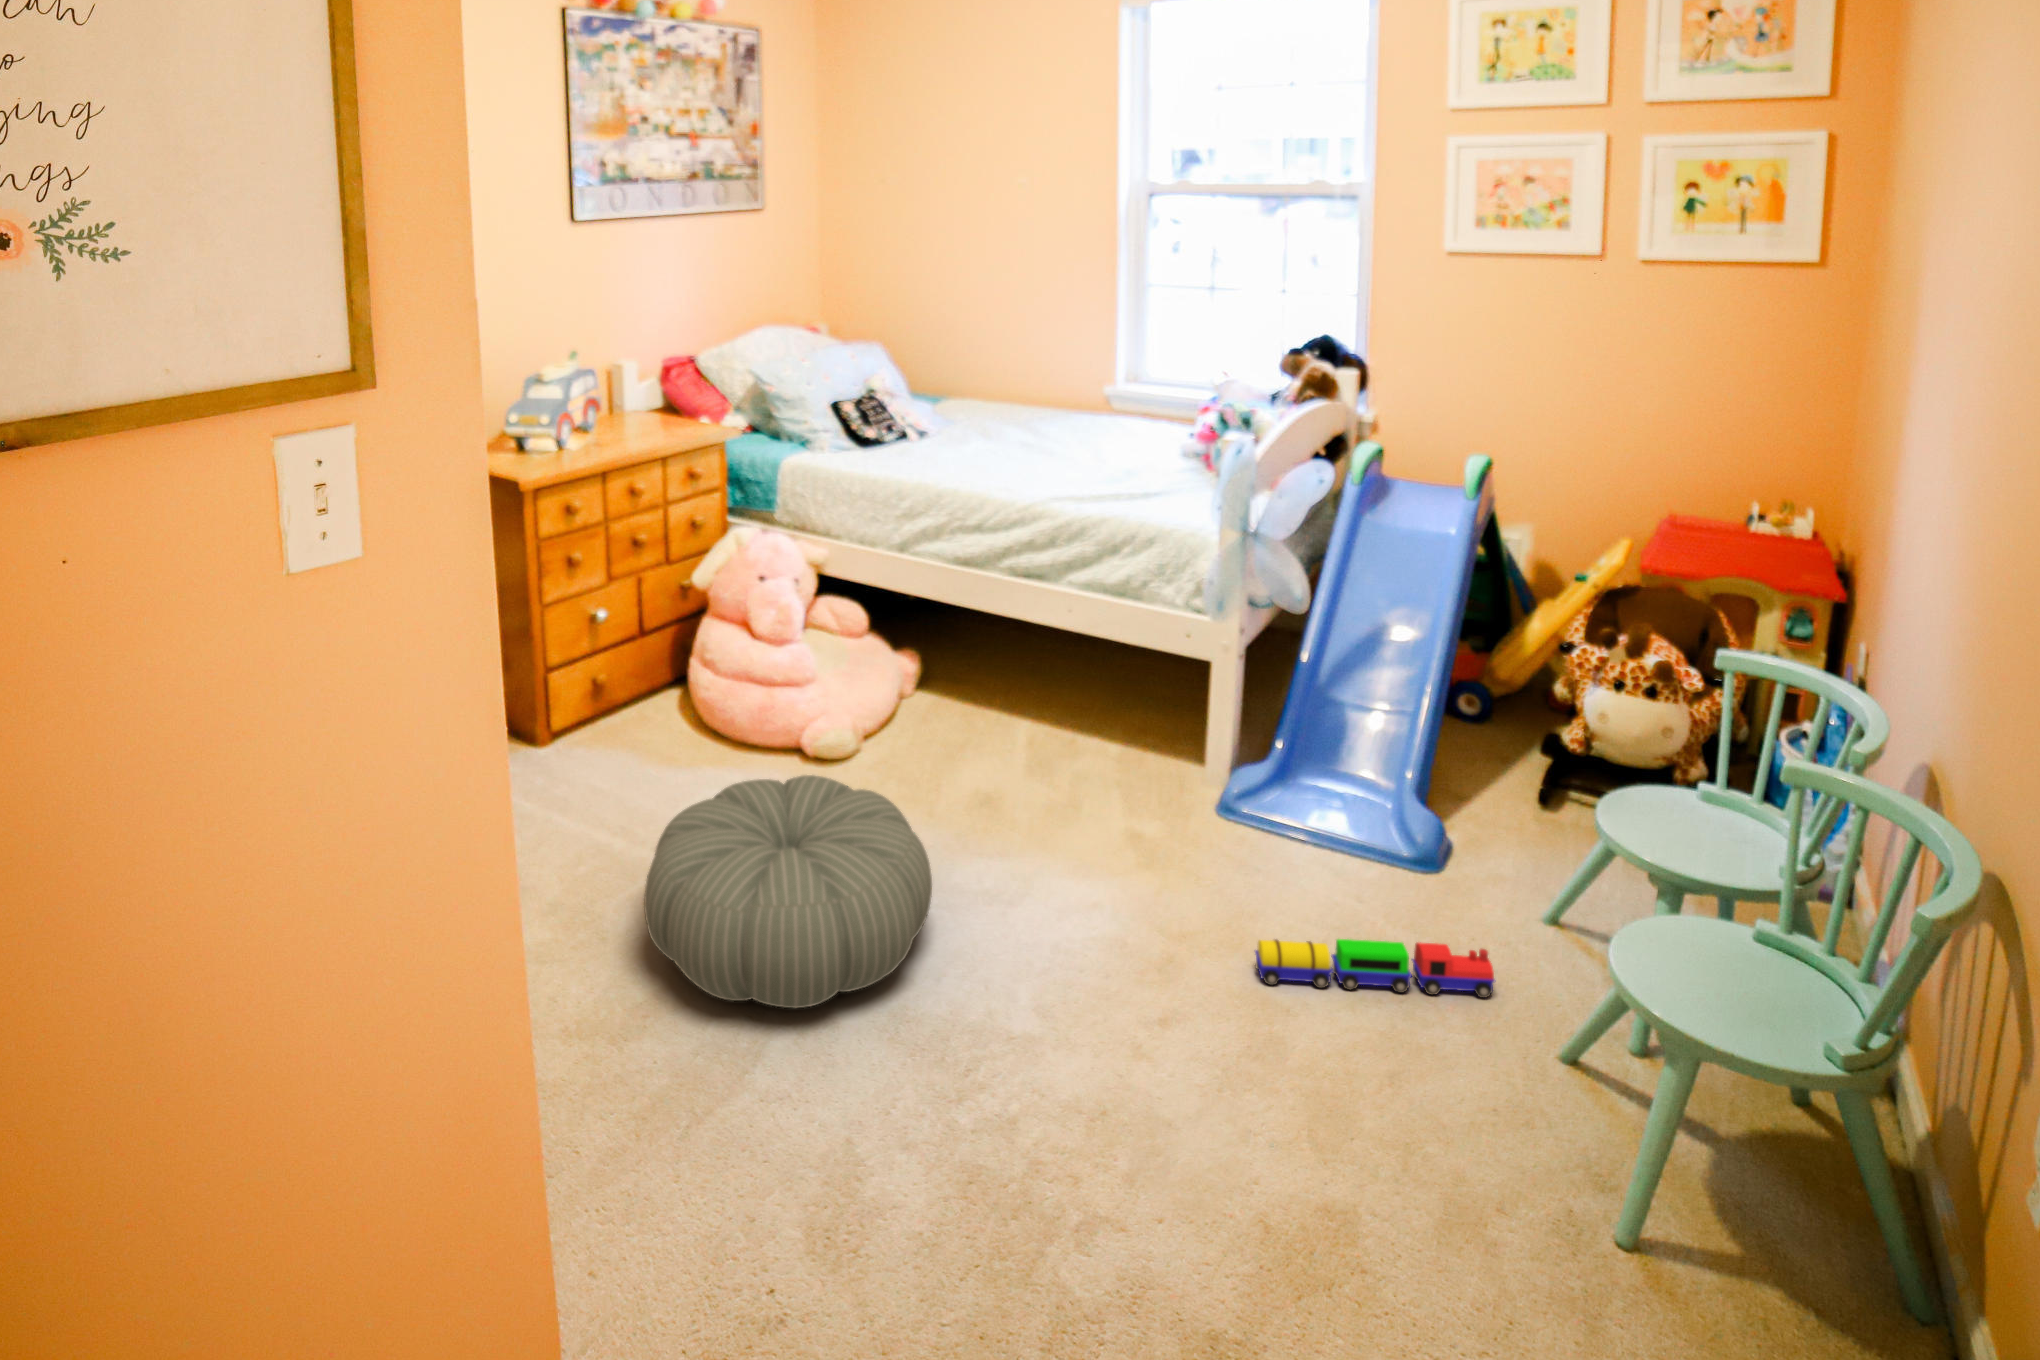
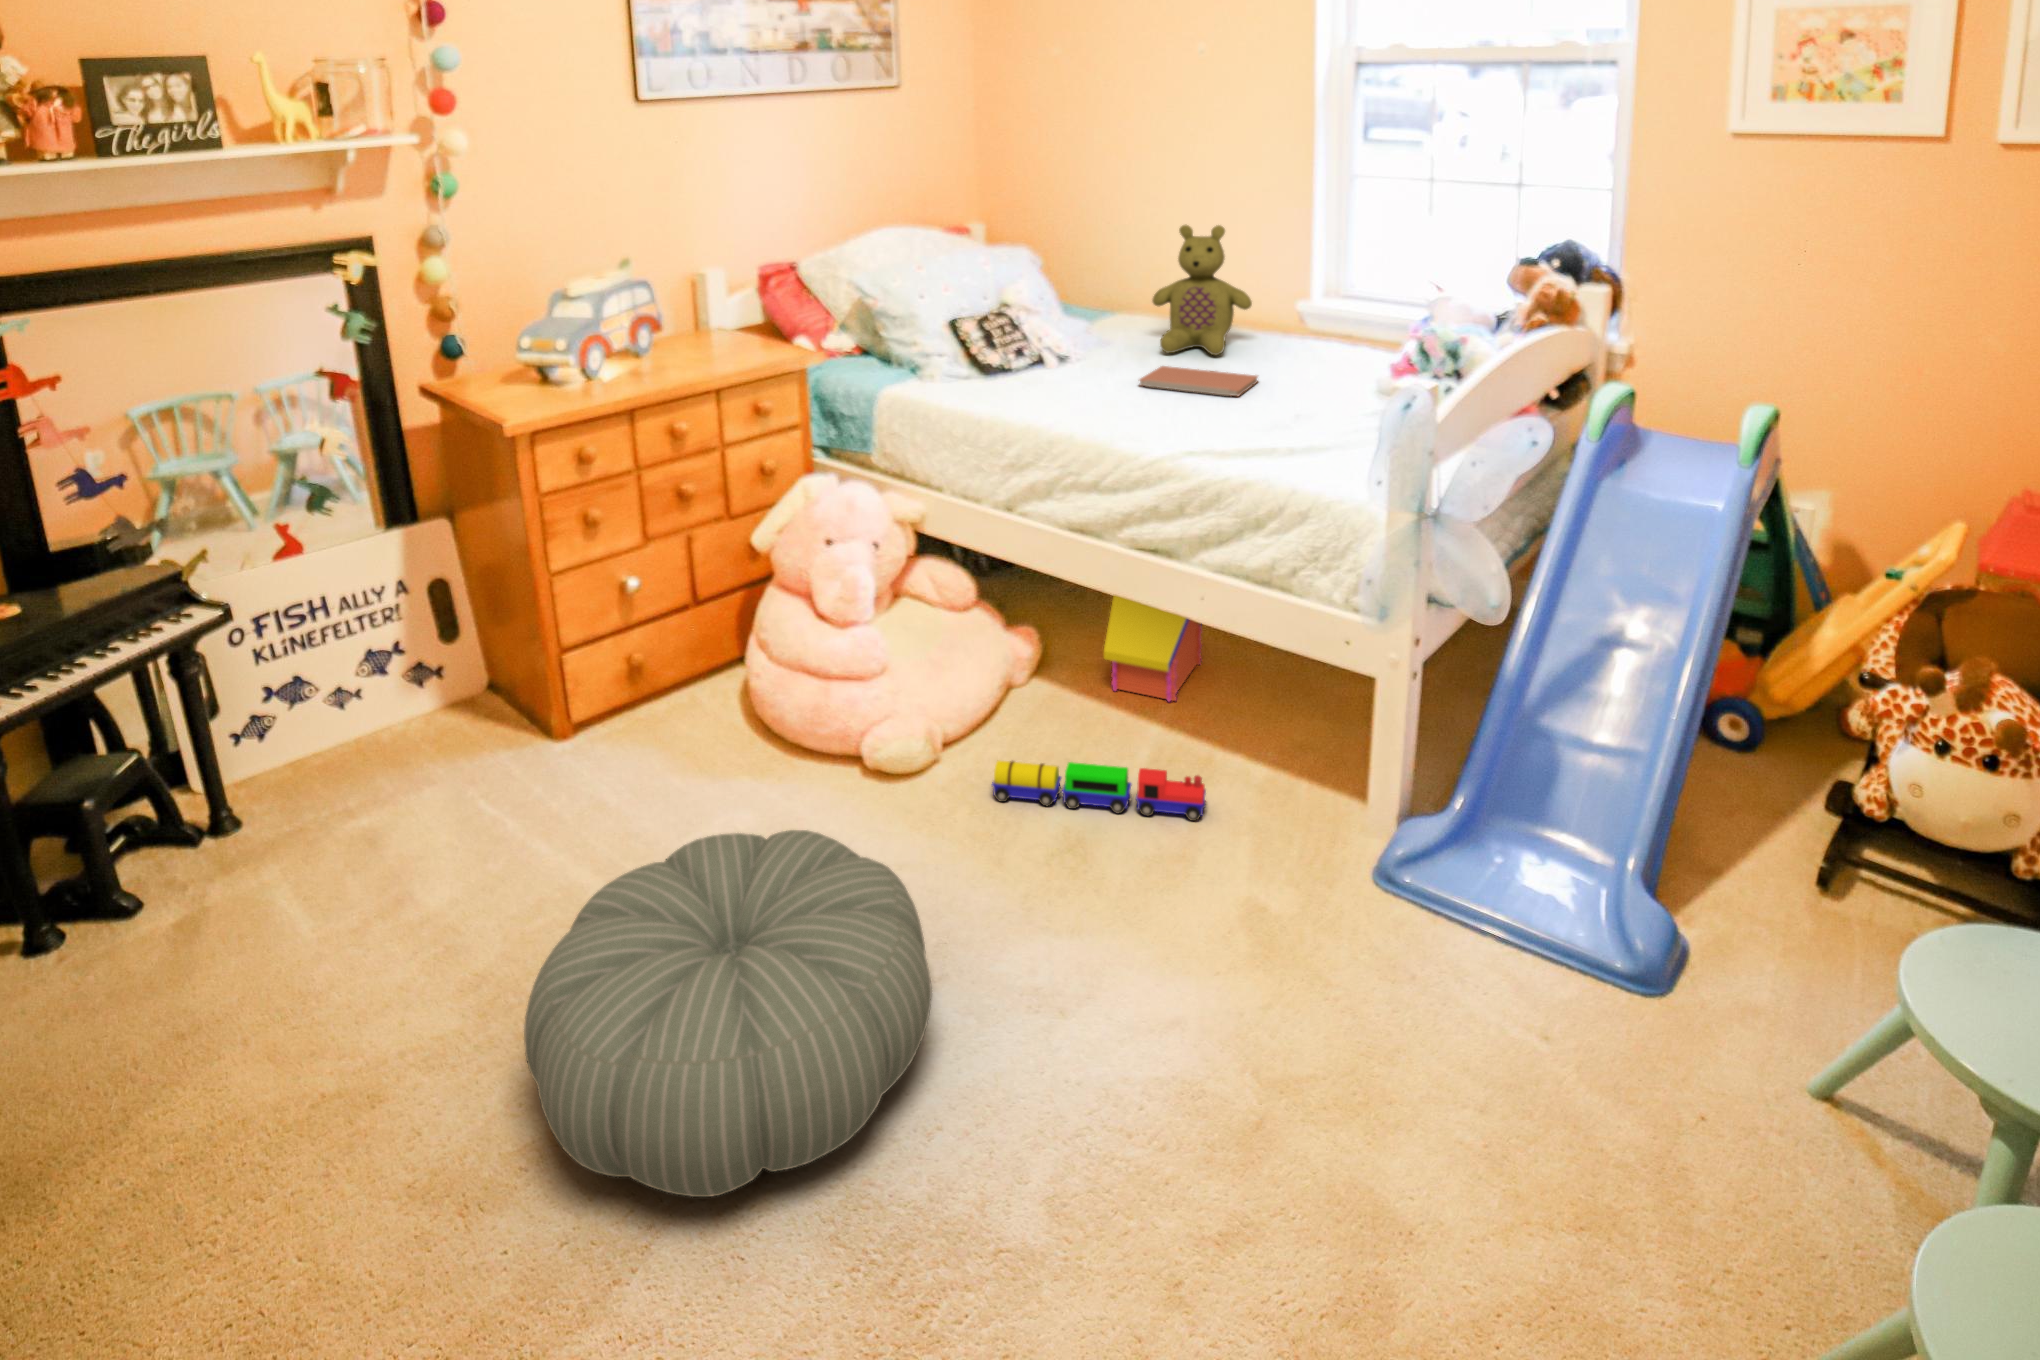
stuffed bear: none [989,320,1073,427] -> present [1152,225,1252,355]
notebook: none [994,435,1090,457] -> present [1140,366,1258,396]
toy house: none [980,613,1052,702] -> present [1104,595,1202,701]
toy train: present [1255,939,1495,998] -> present [992,761,1207,821]

